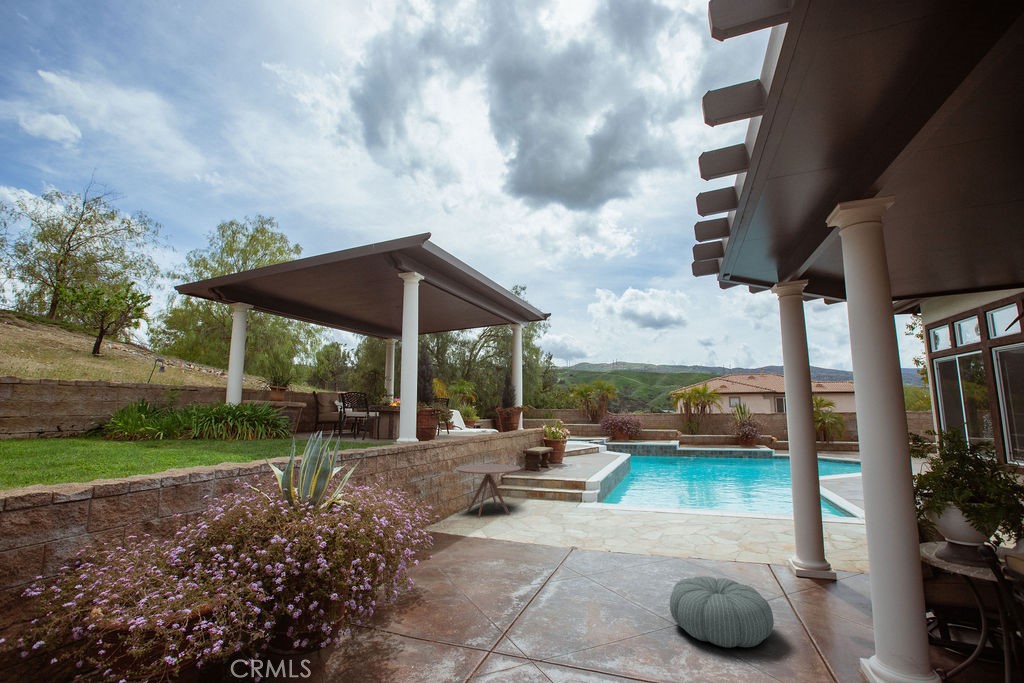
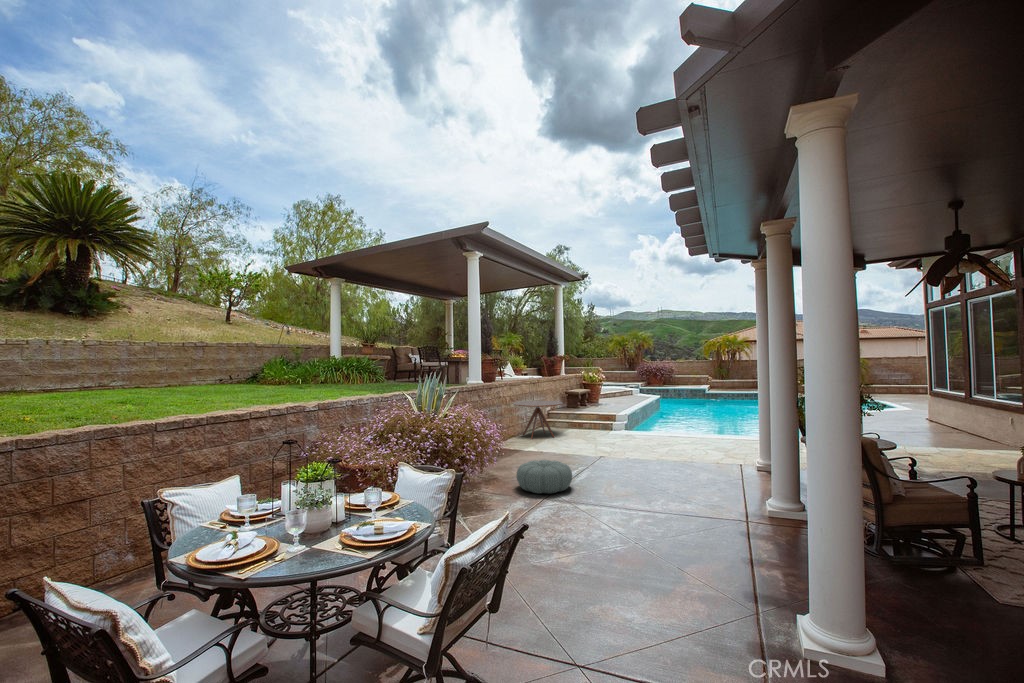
pouf: present [670,576,774,648] -> present [517,460,572,494]

